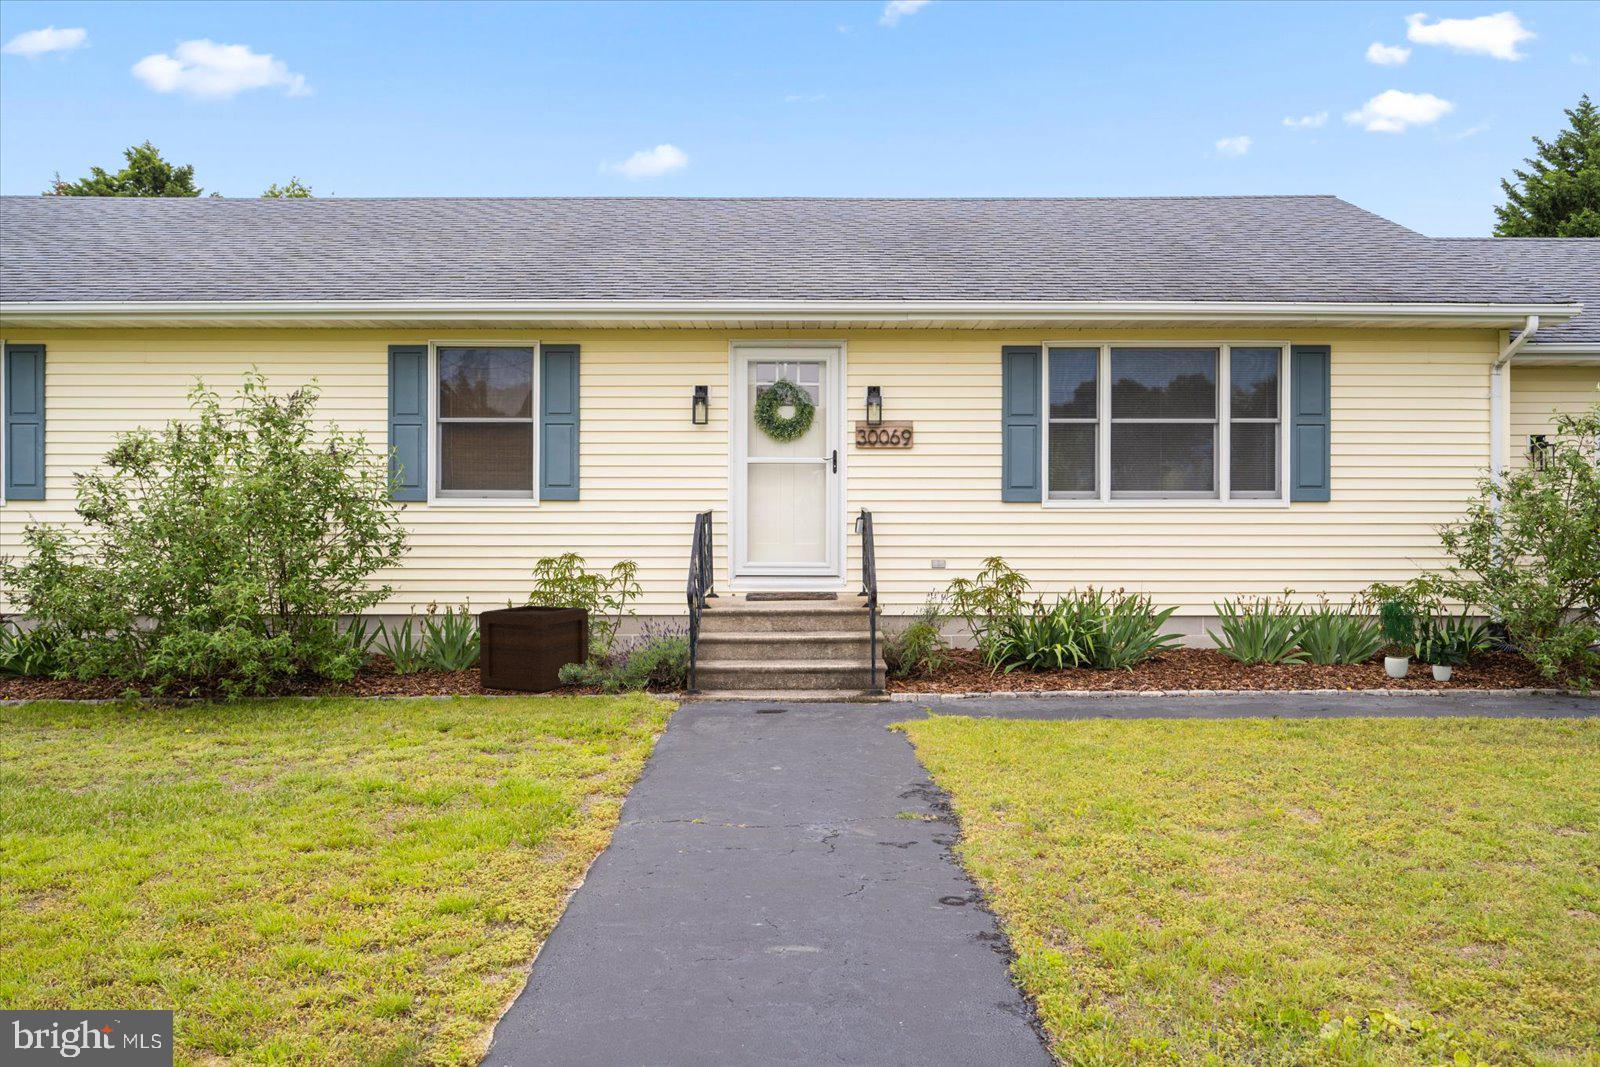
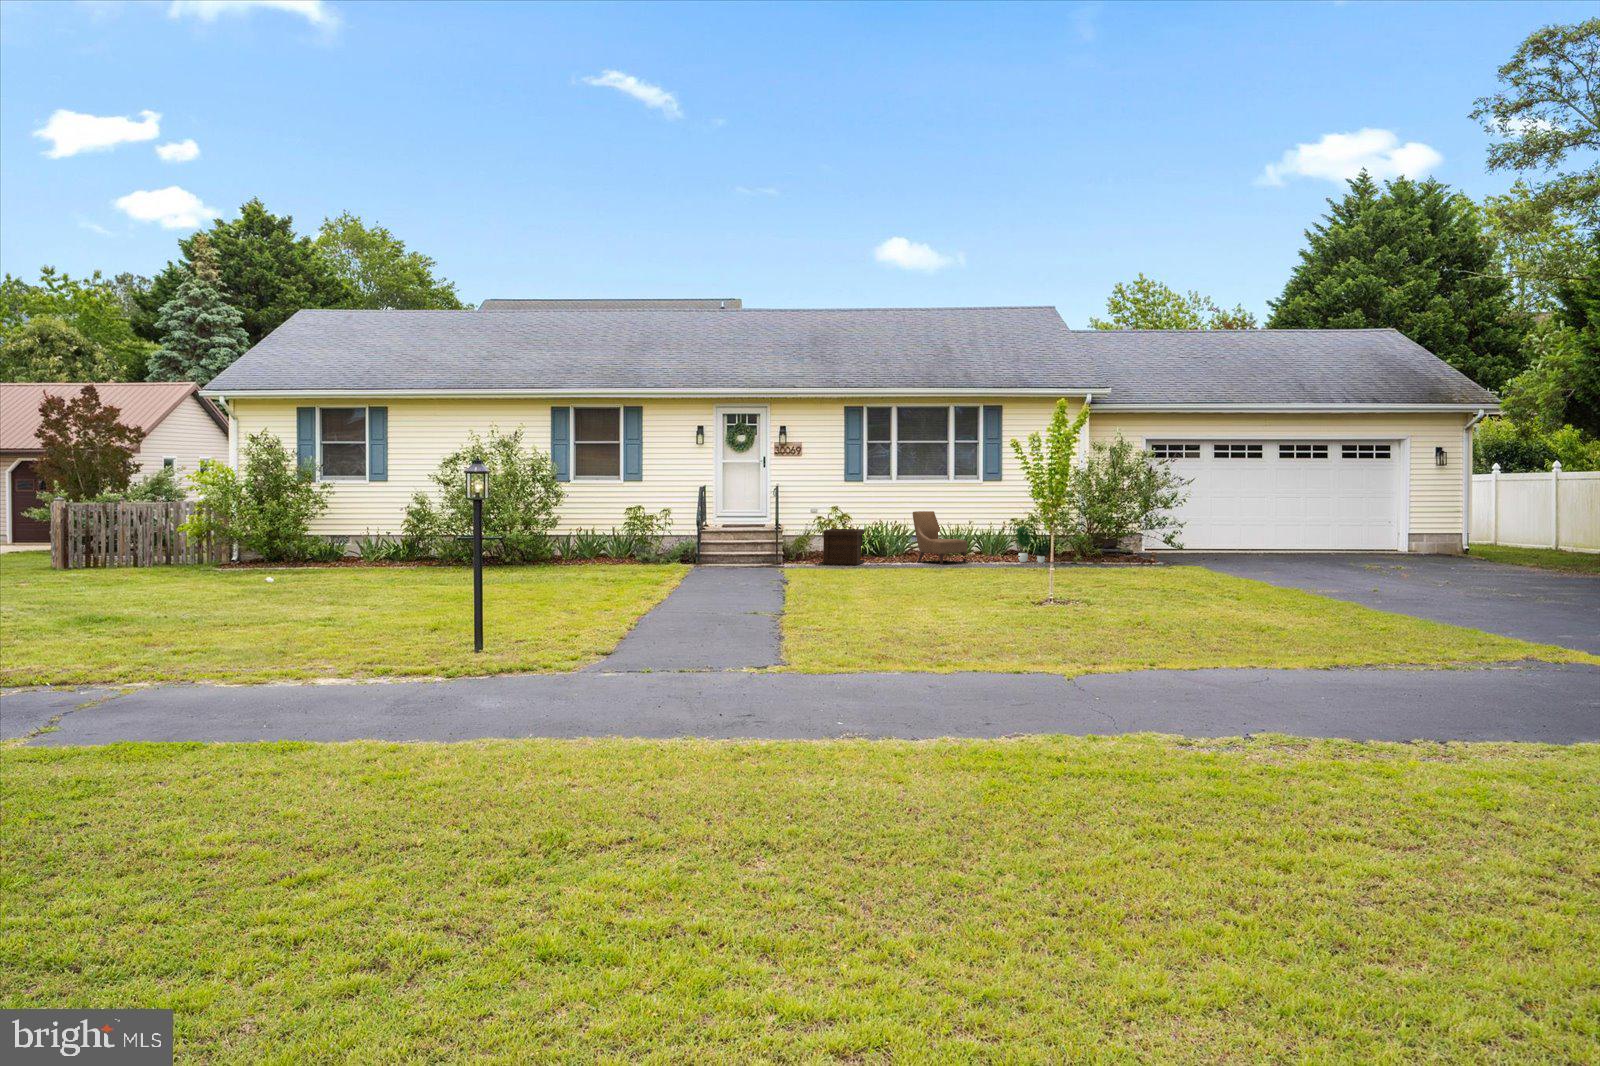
chair: none [1155,566,1281,688] -> present [913,511,967,565]
wooden crate: present [480,605,588,692] -> present [823,529,865,565]

